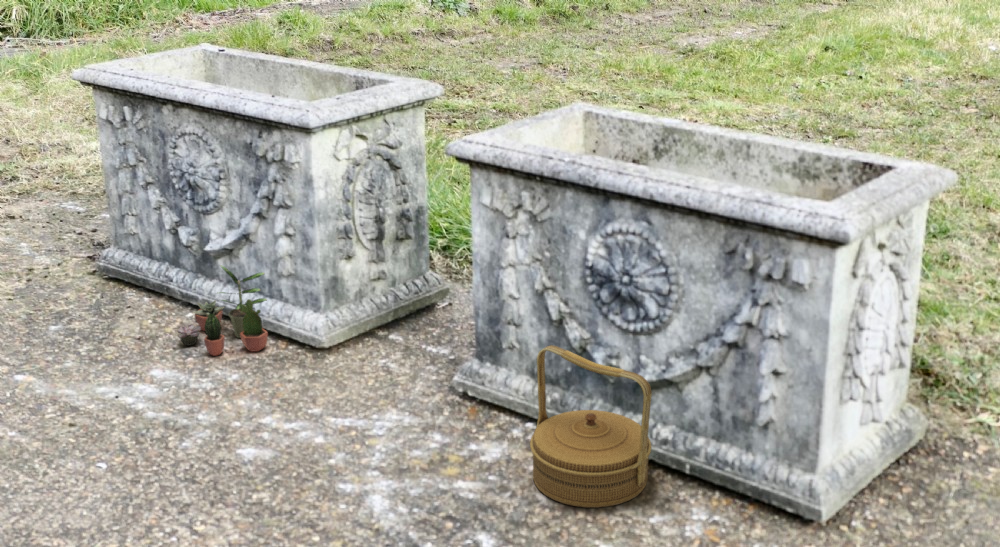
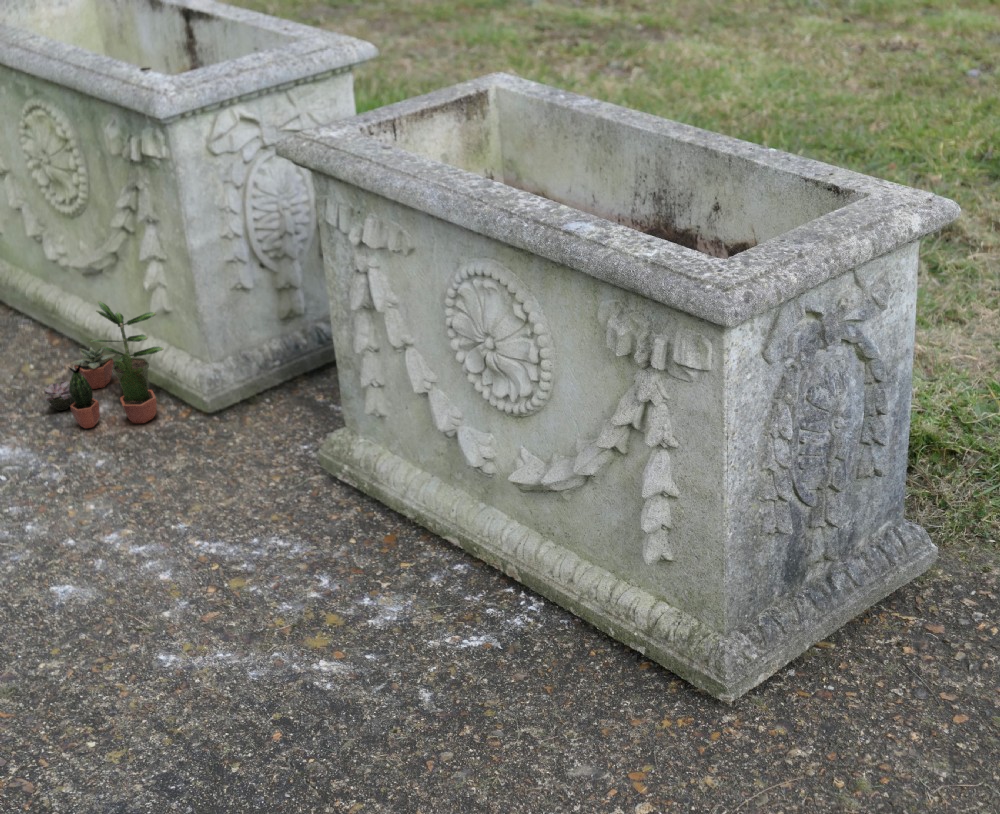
woven basket: present [530,345,652,508] -> none [414,474,593,721]

